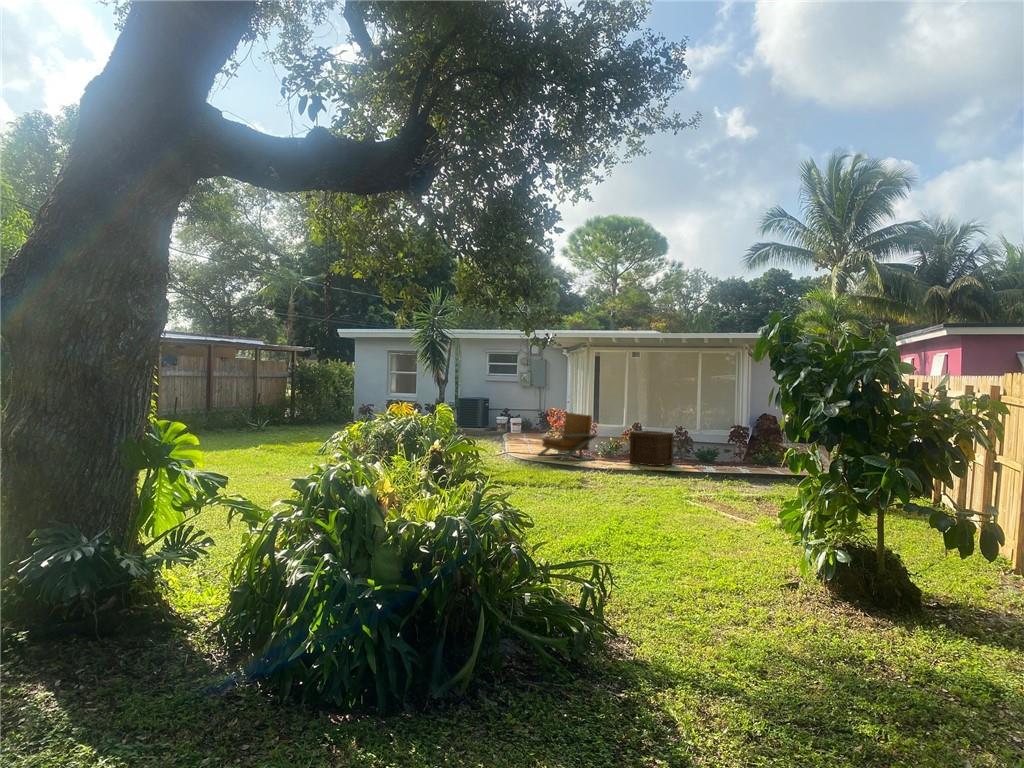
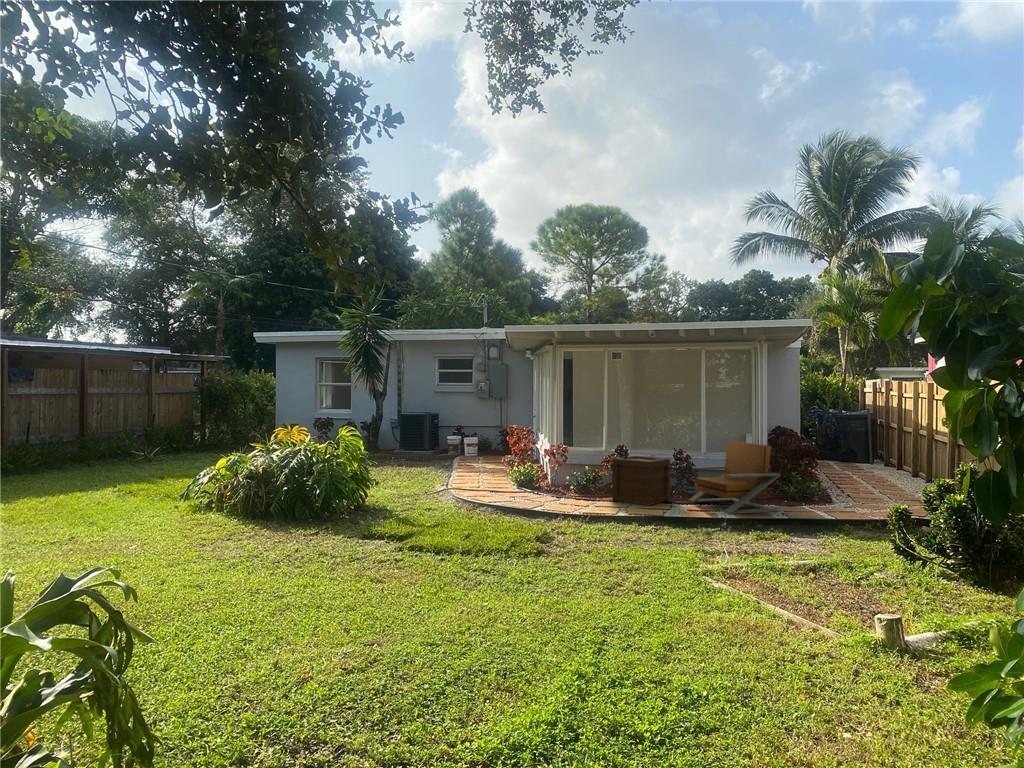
lounge chair: present [538,413,597,461] -> present [689,441,781,514]

